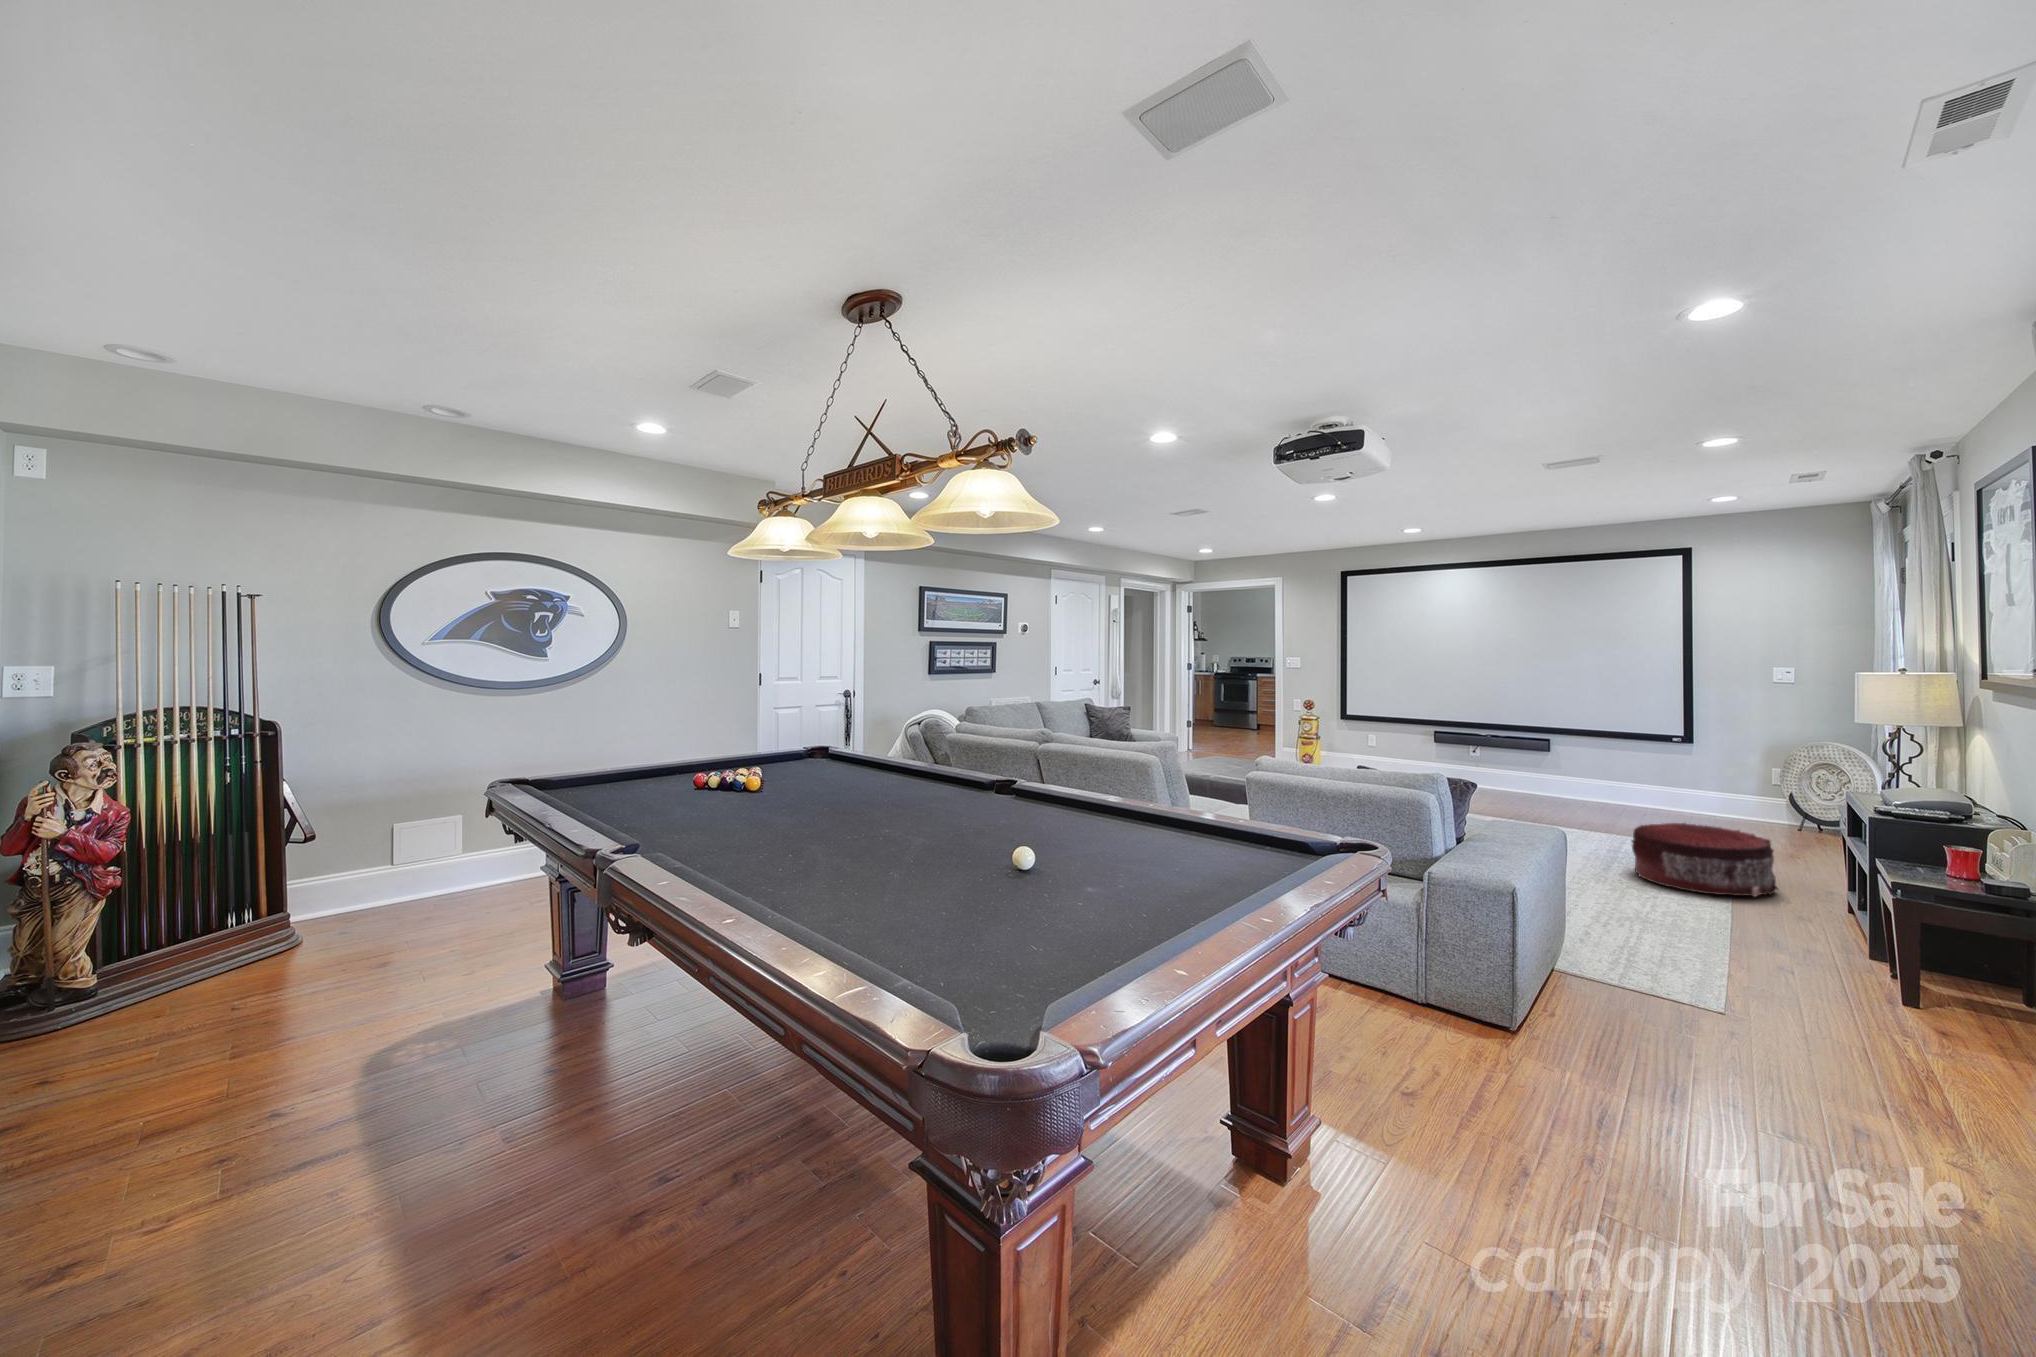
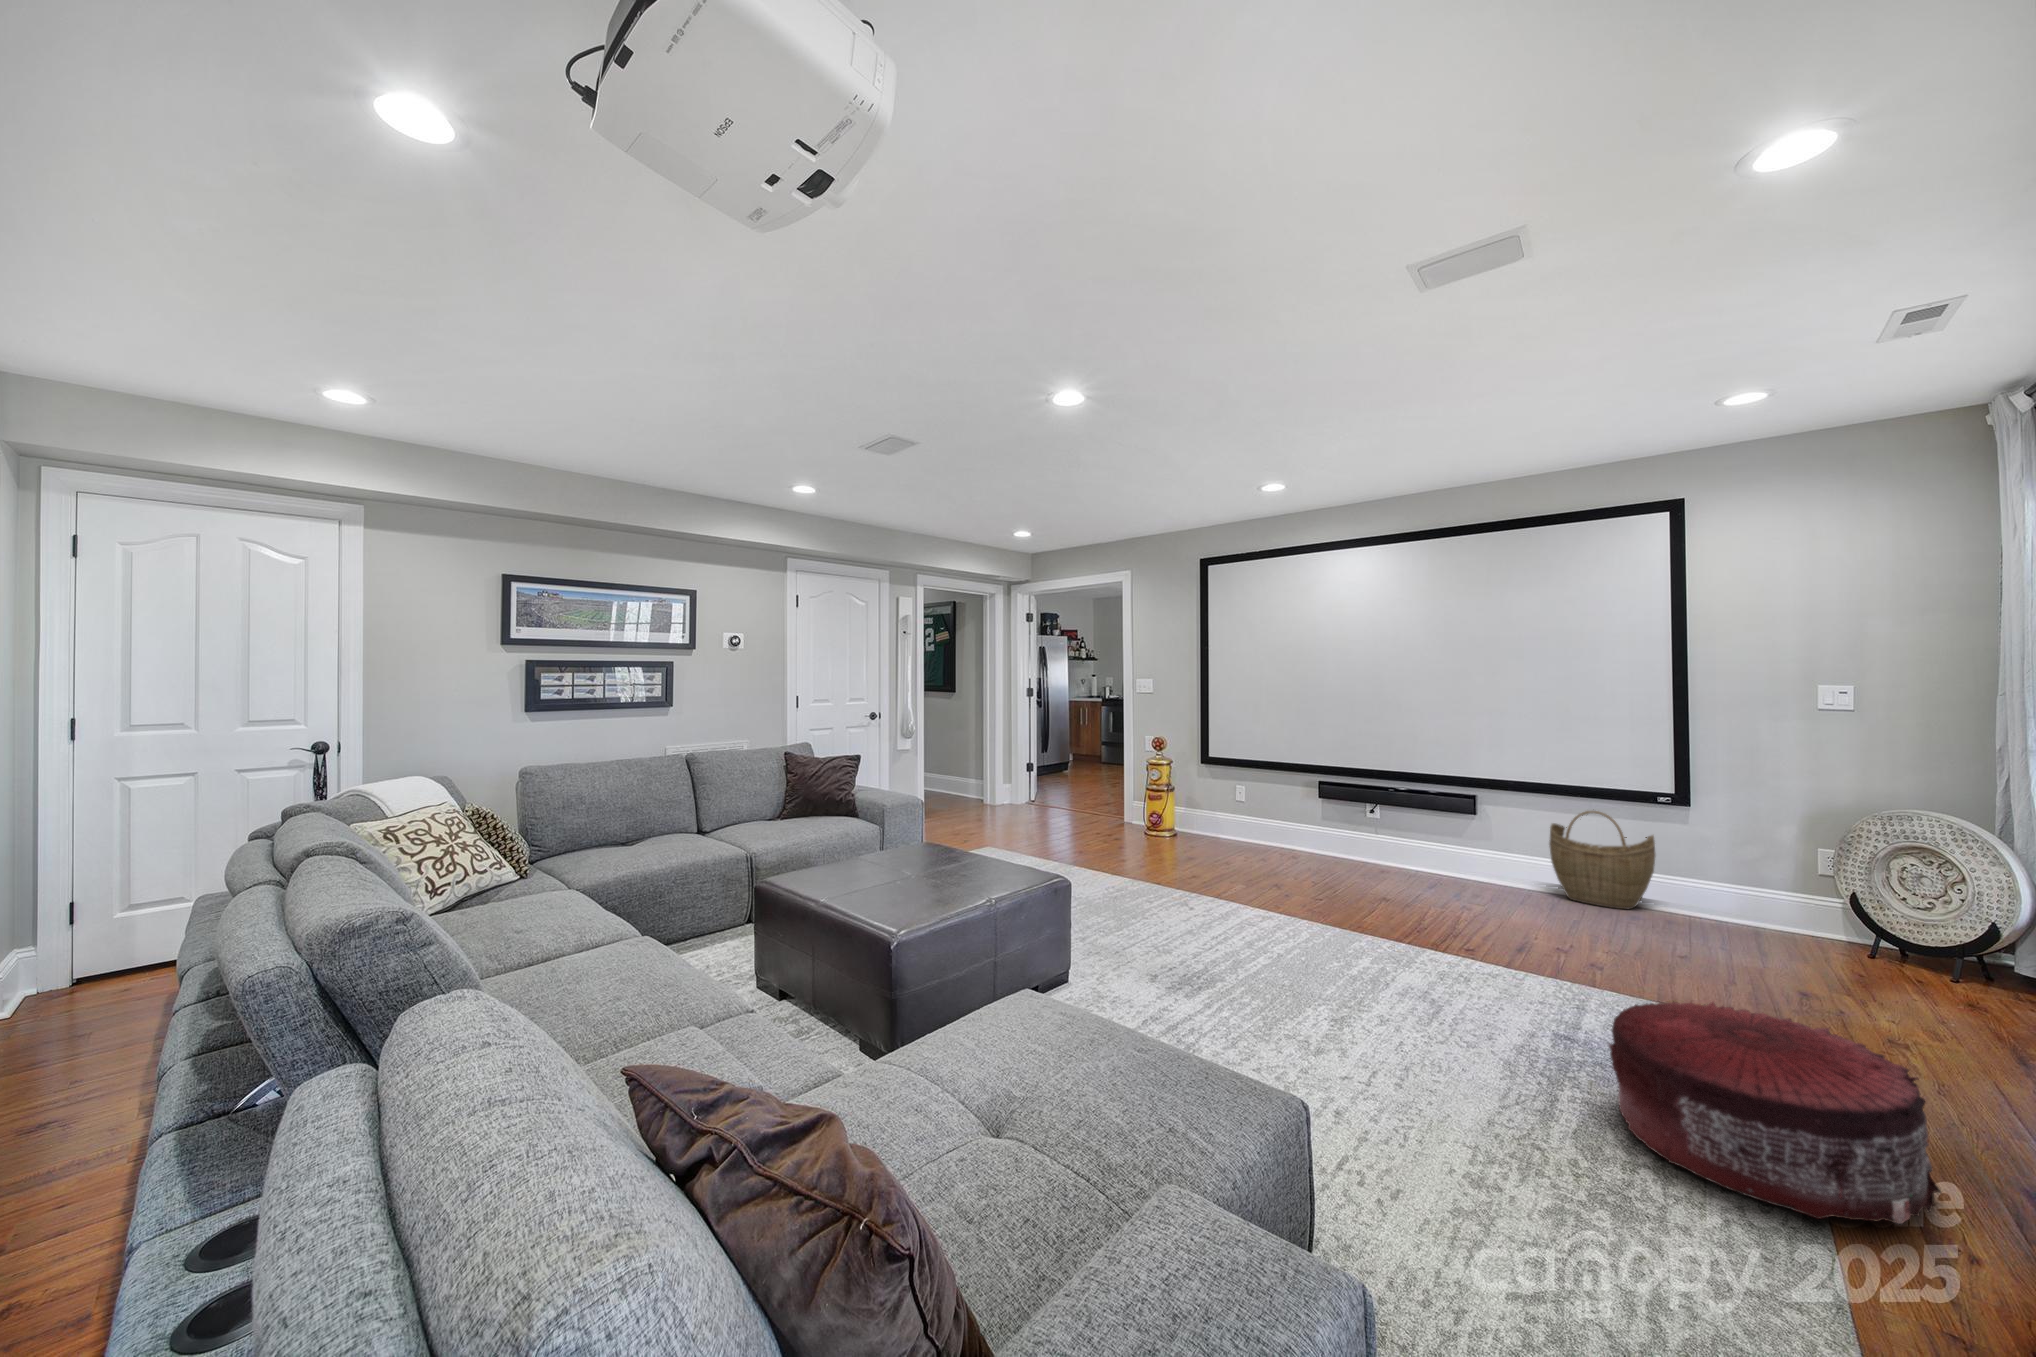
woven basket: none [1601,744,1671,810] -> present [1549,811,1655,909]

